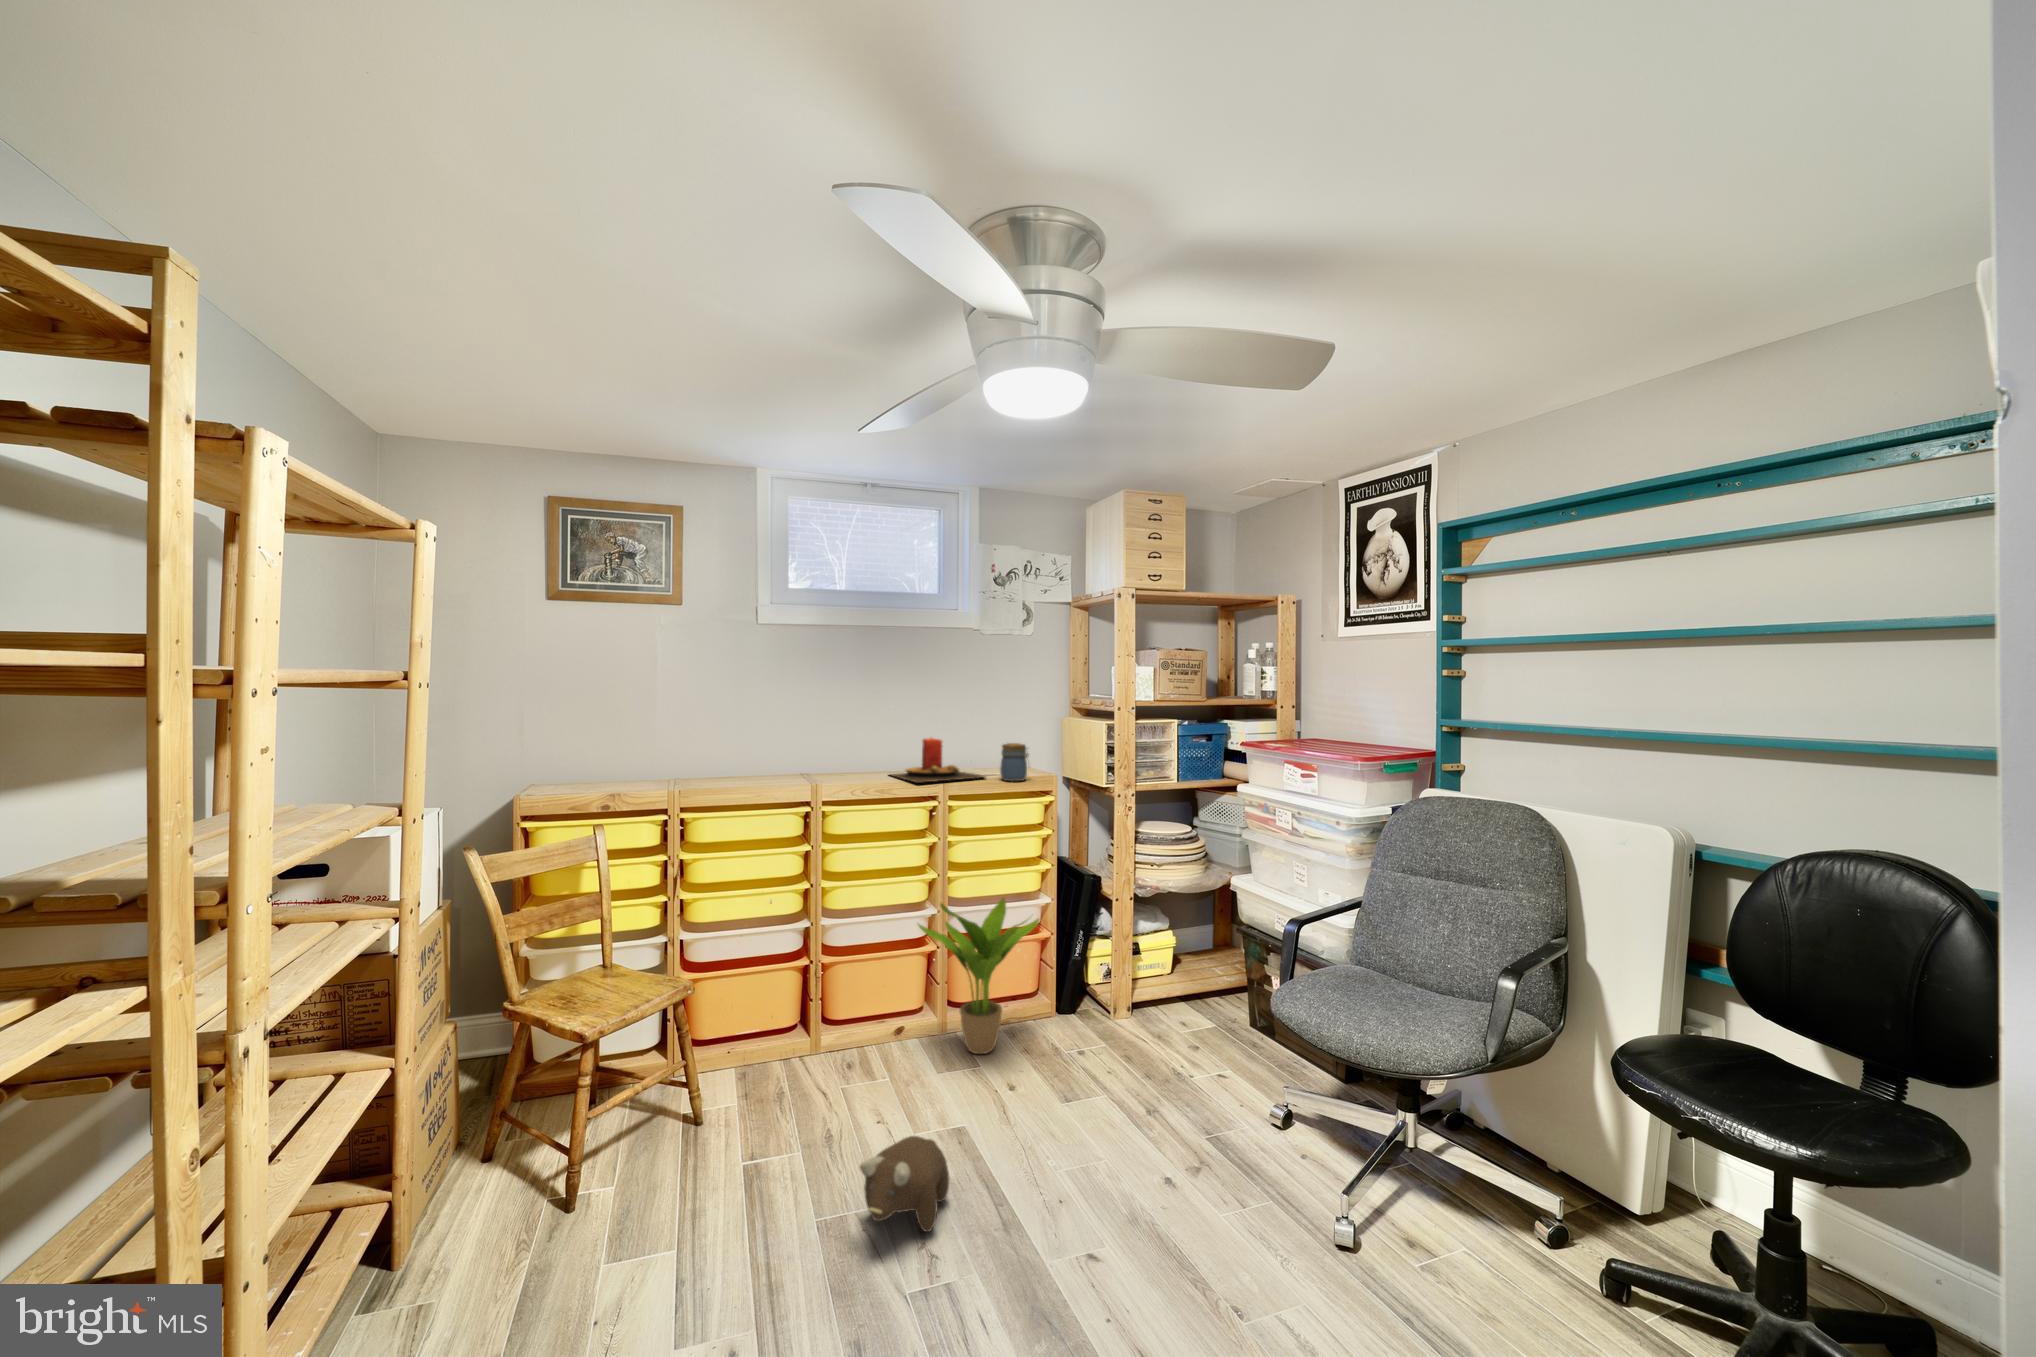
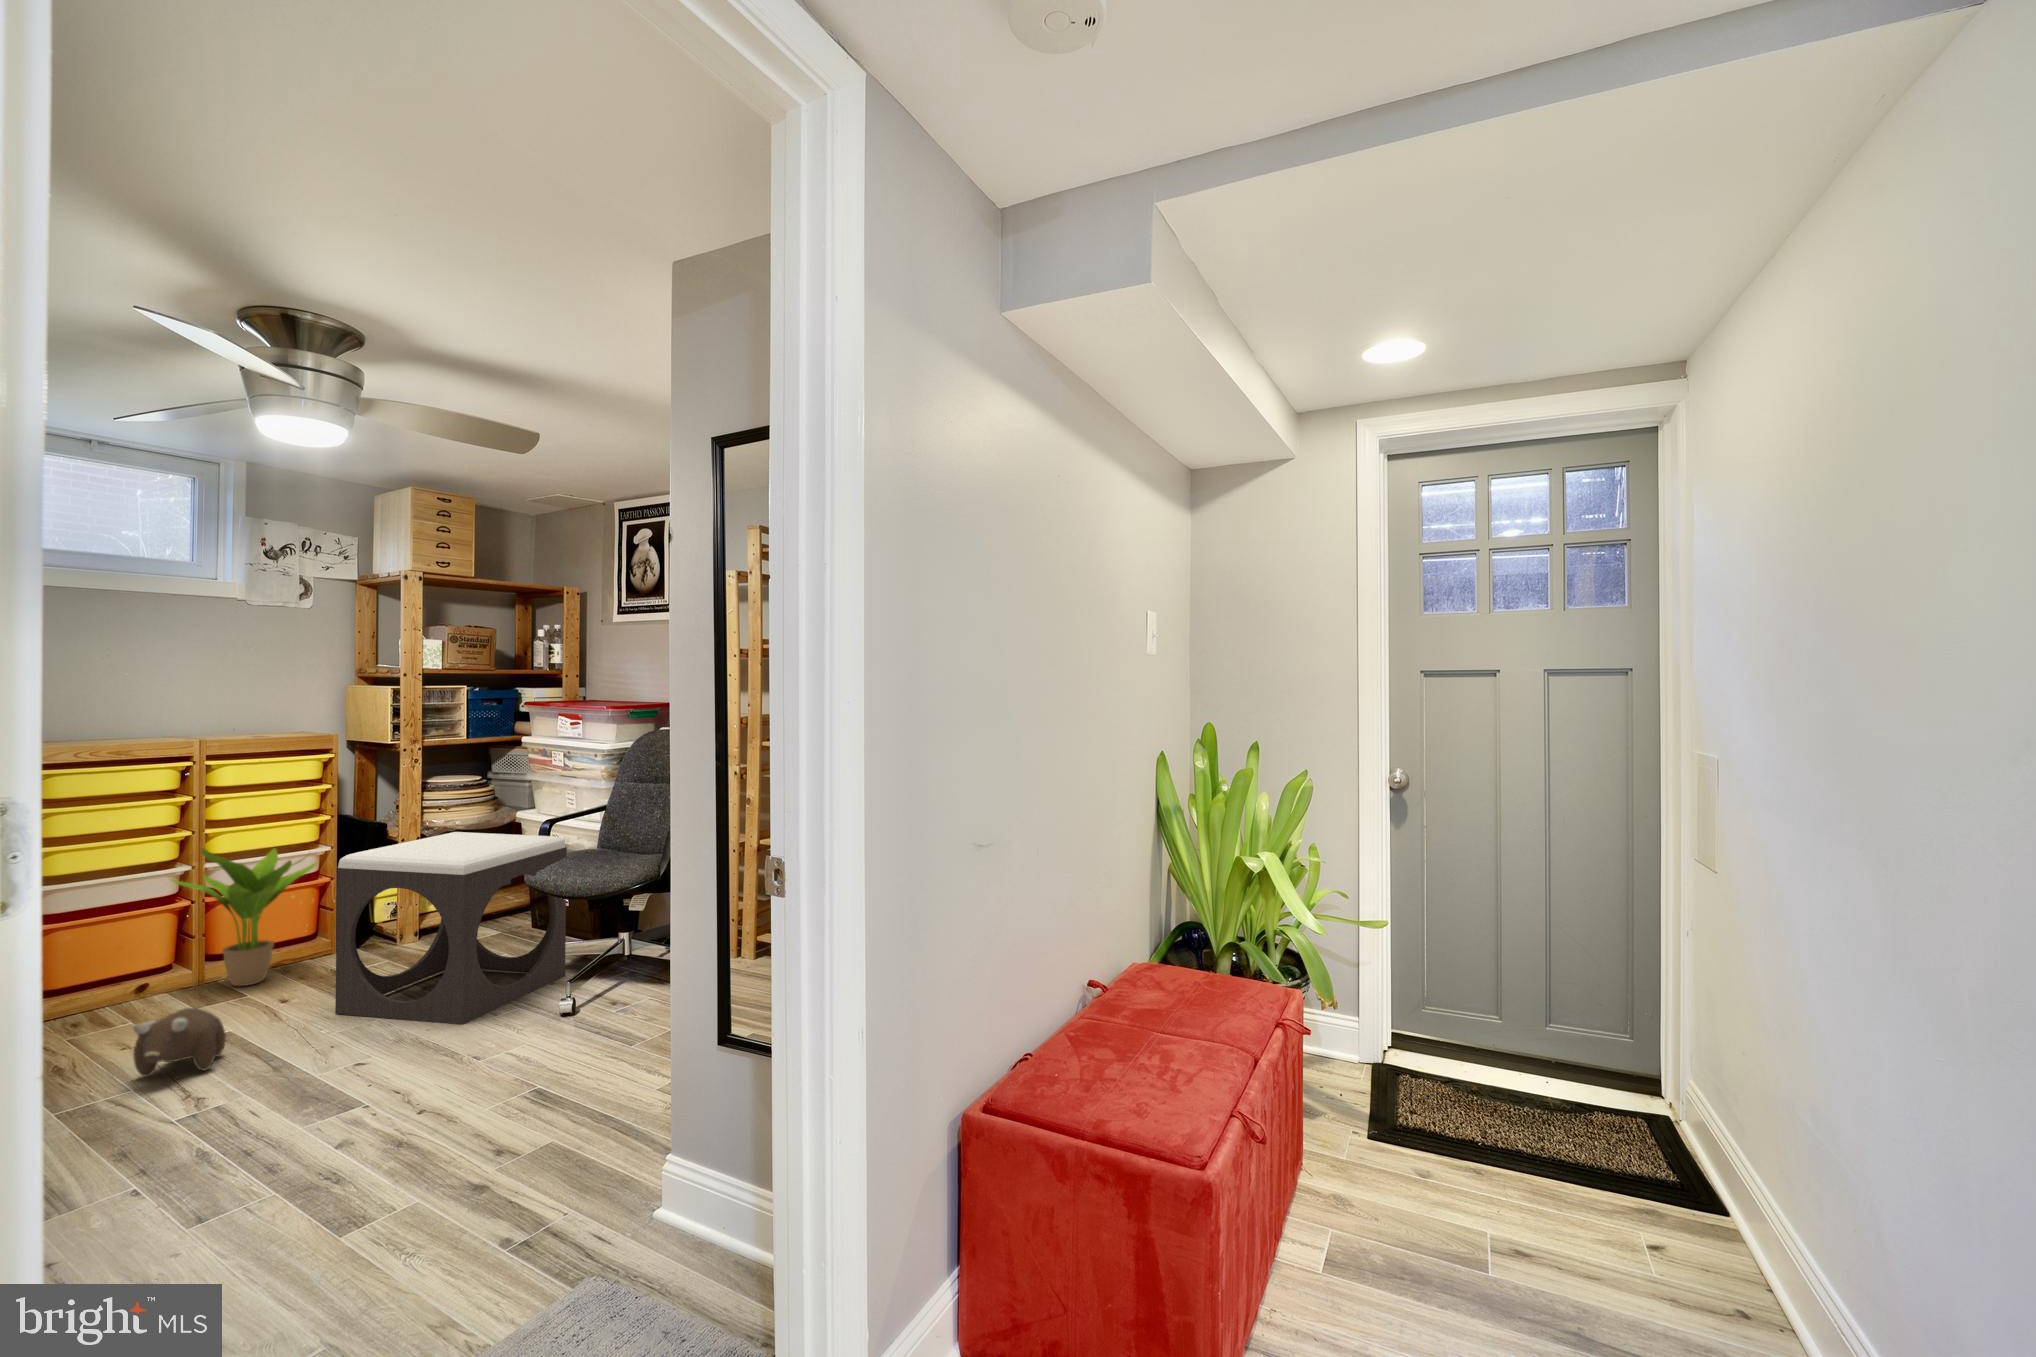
candle: present [890,738,986,783] -> none [120,703,255,745]
jar: present [1000,743,1029,781] -> none [271,707,306,741]
footstool: none [1058,918,1329,1254] -> present [335,832,567,1025]

